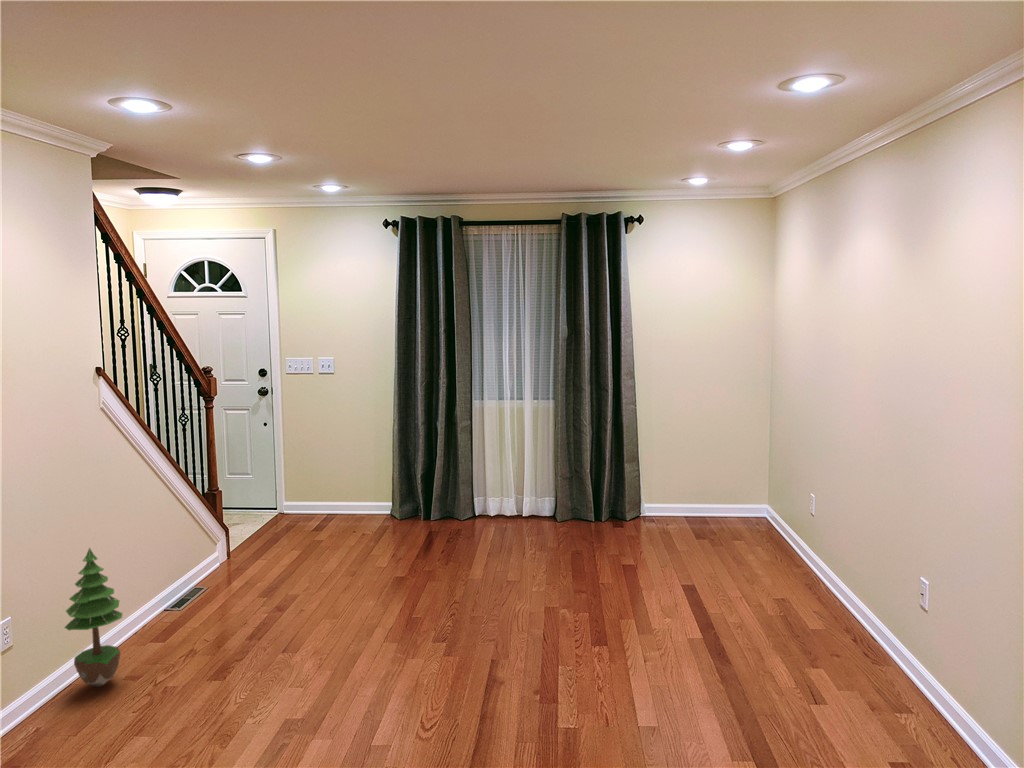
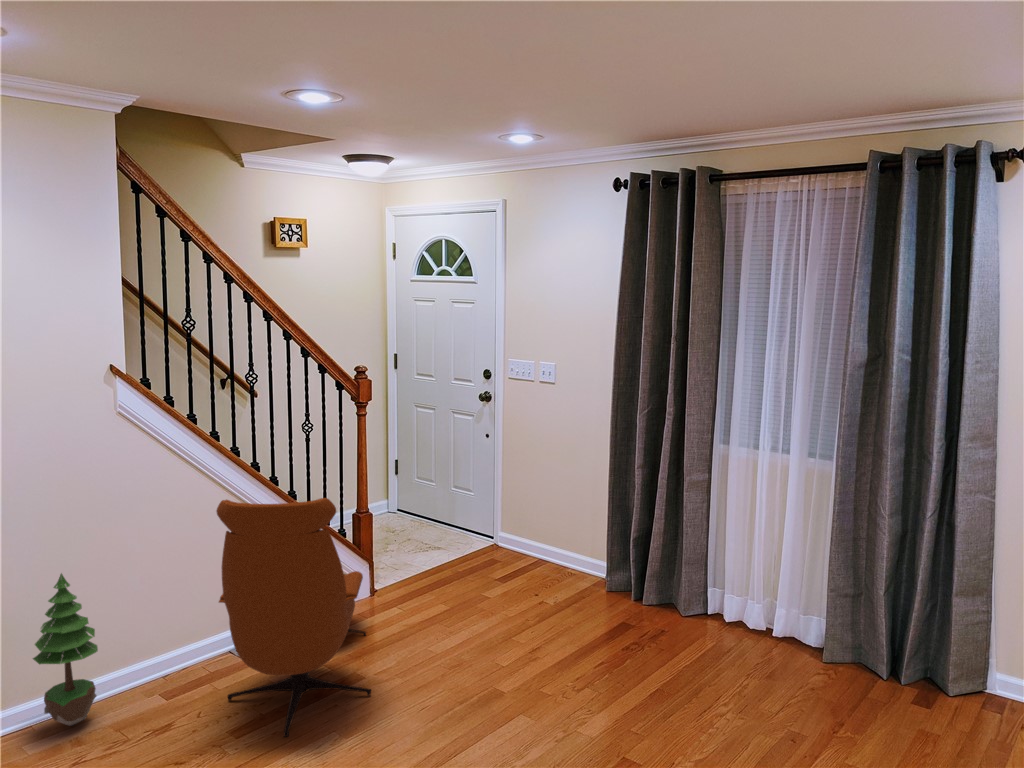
lounge chair: none [189,445,330,637] -> present [217,498,371,737]

